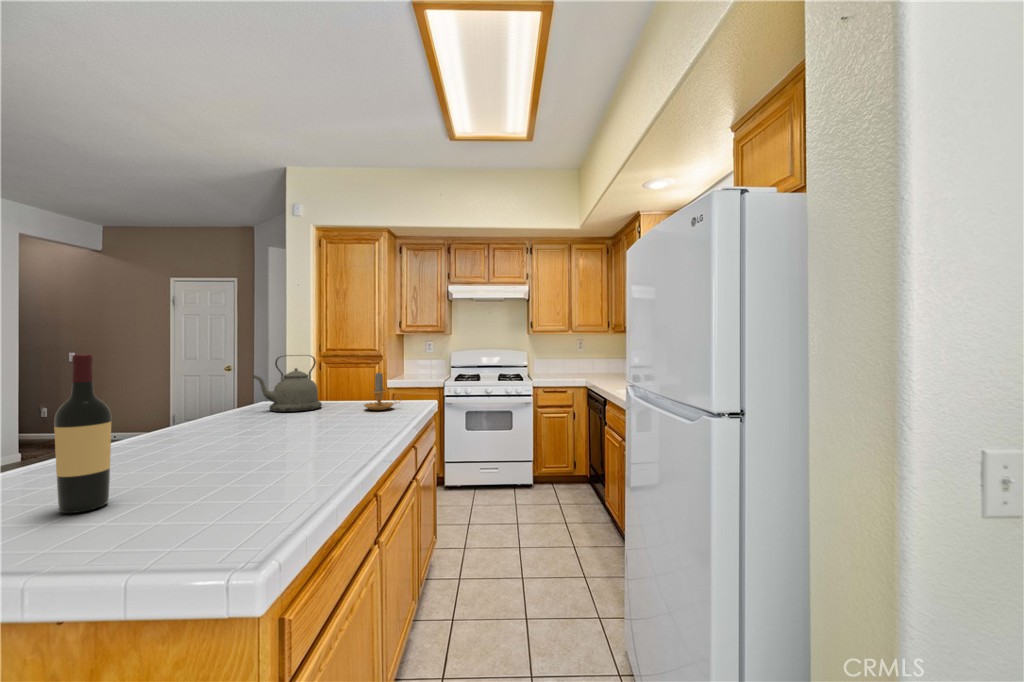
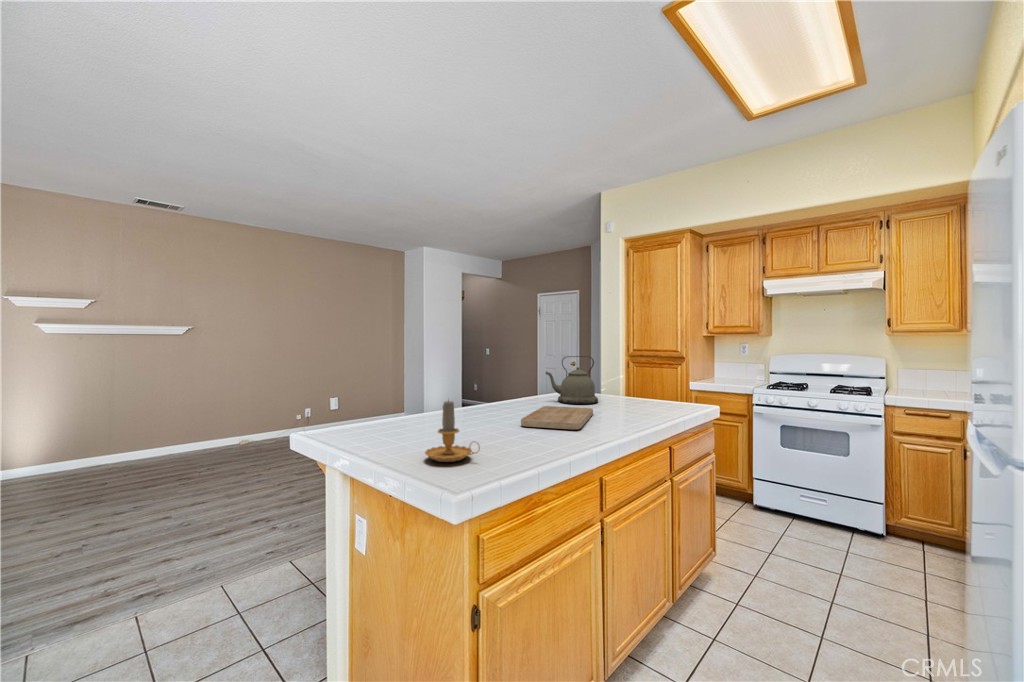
wine bottle: present [54,354,111,513] -> none [394,355,419,449]
candle: present [364,373,400,410] -> present [425,401,480,462]
cutting board: none [255,413,338,444] -> present [521,406,593,429]

